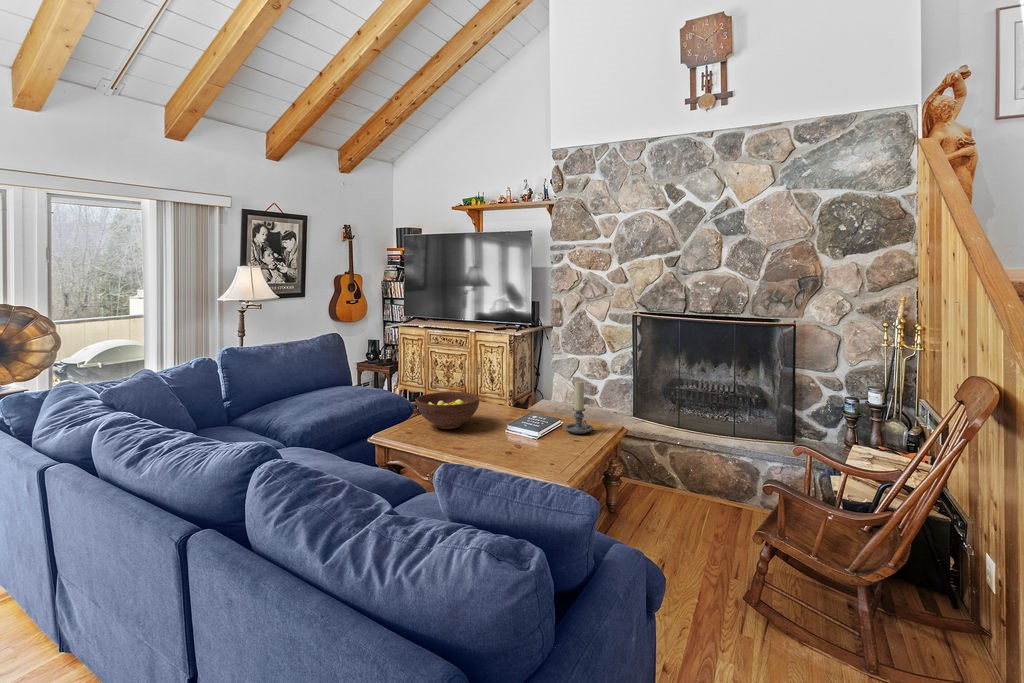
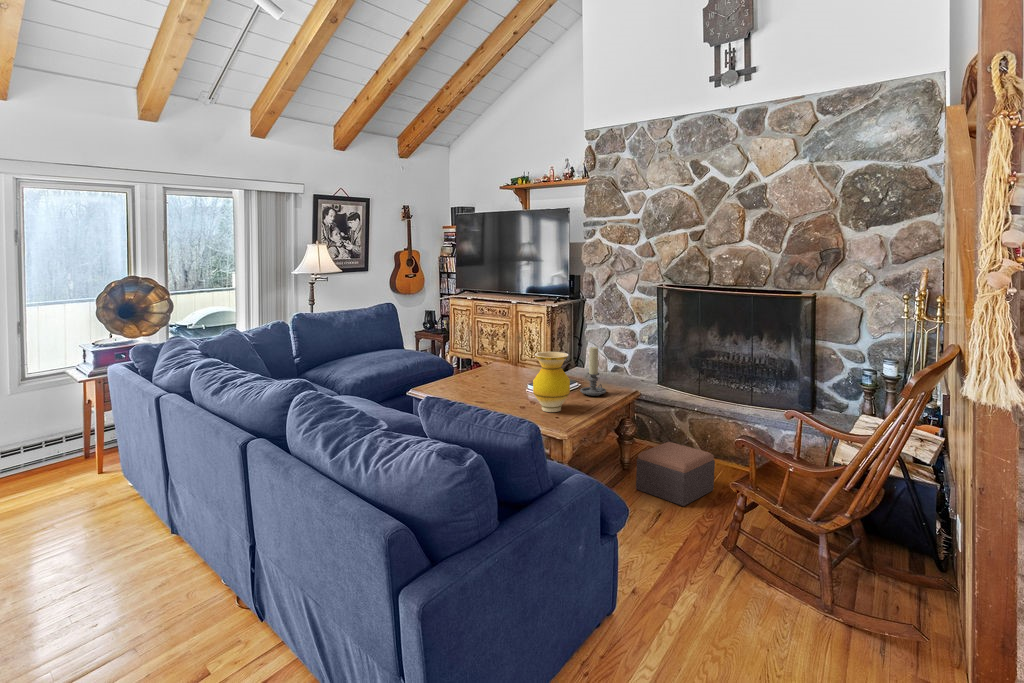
vase: none [521,388,560,455] -> present [533,352,570,412]
fruit bowl: present [416,392,480,429] -> none [448,356,504,389]
footstool: none [630,480,711,552] -> present [636,442,715,506]

